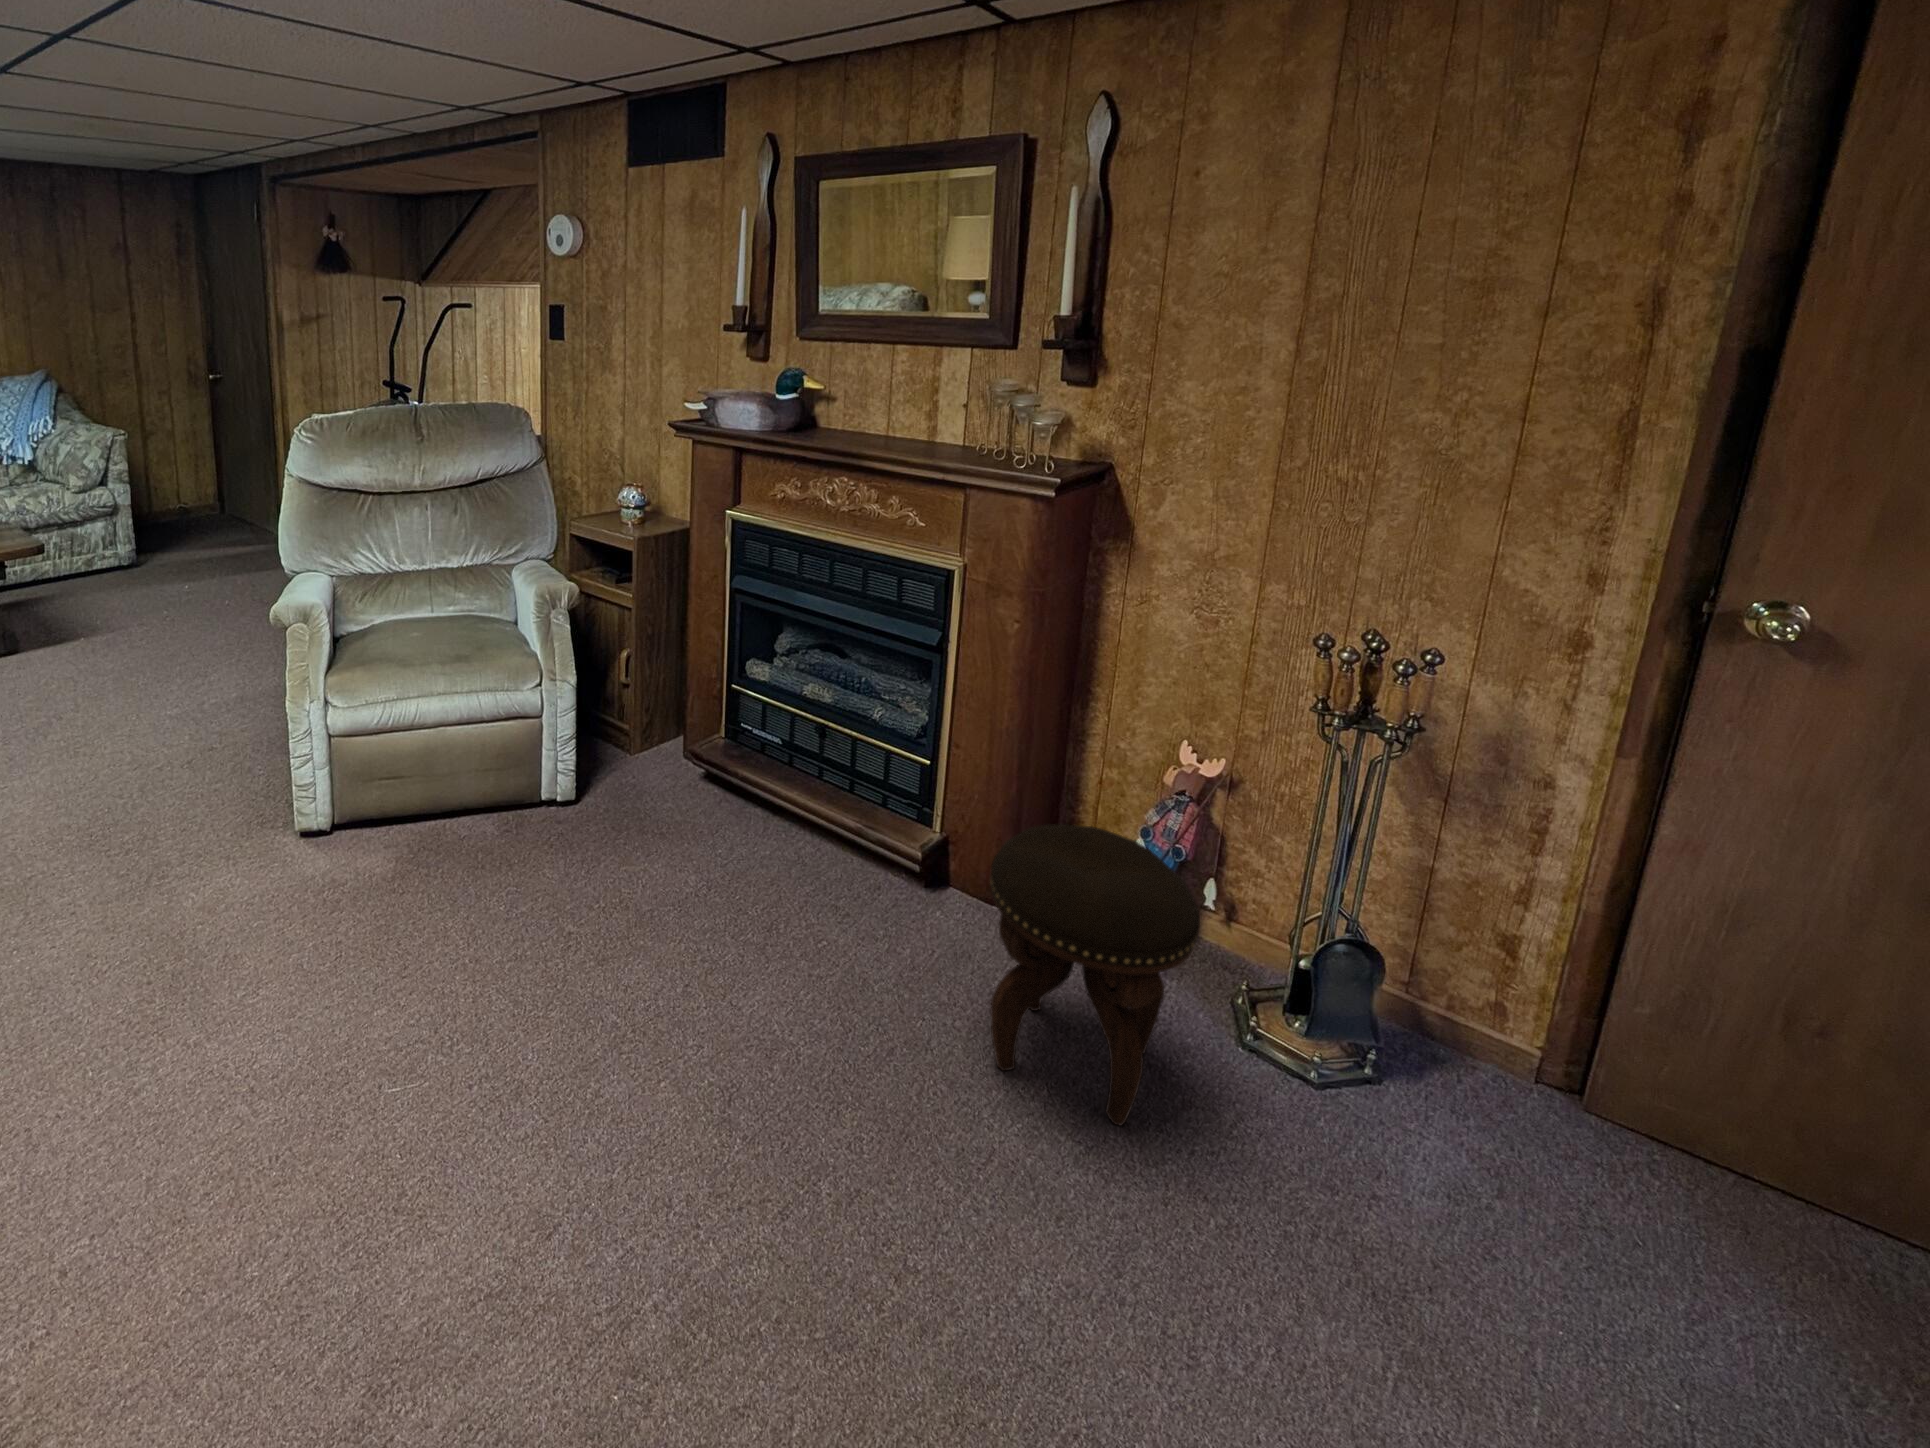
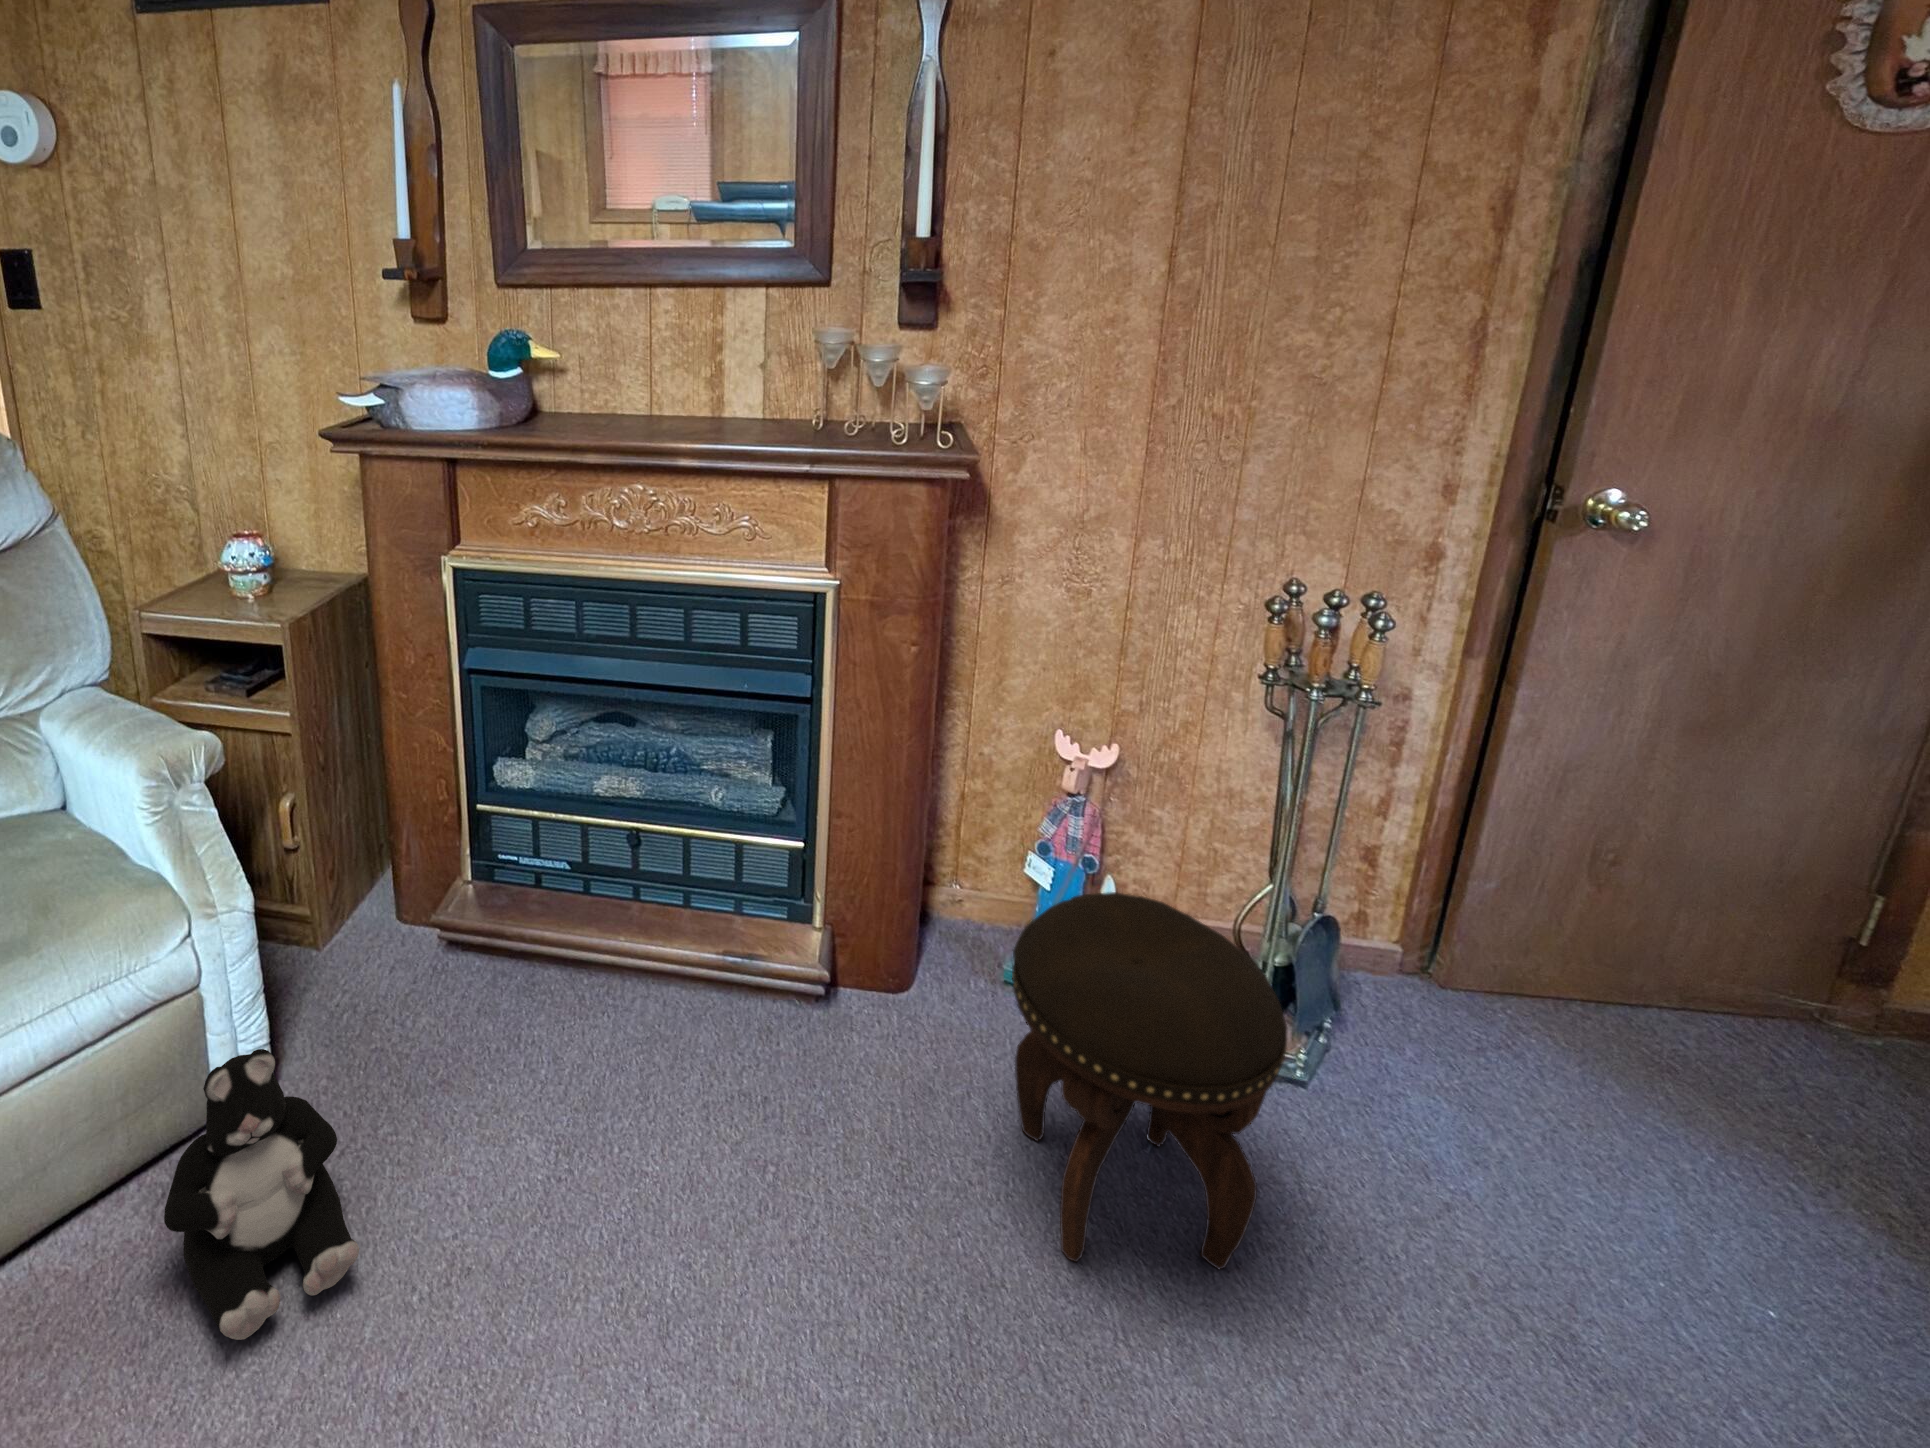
plush toy: none [496,750,586,885] -> present [164,1049,359,1340]

